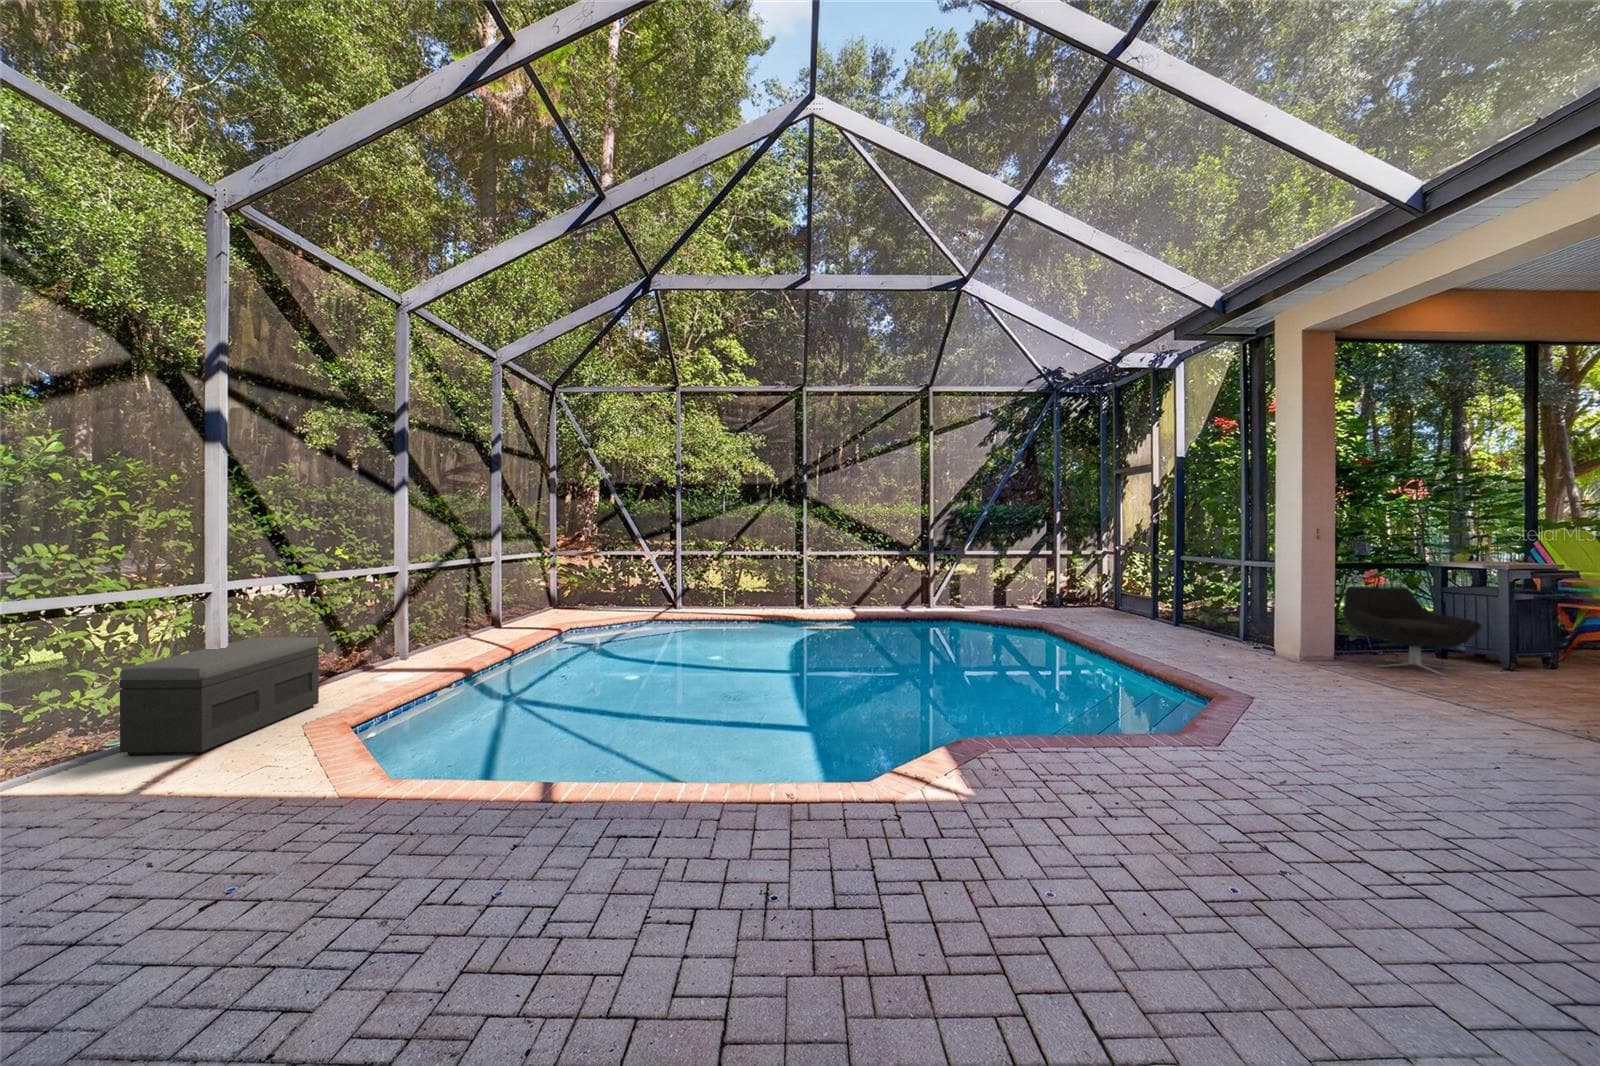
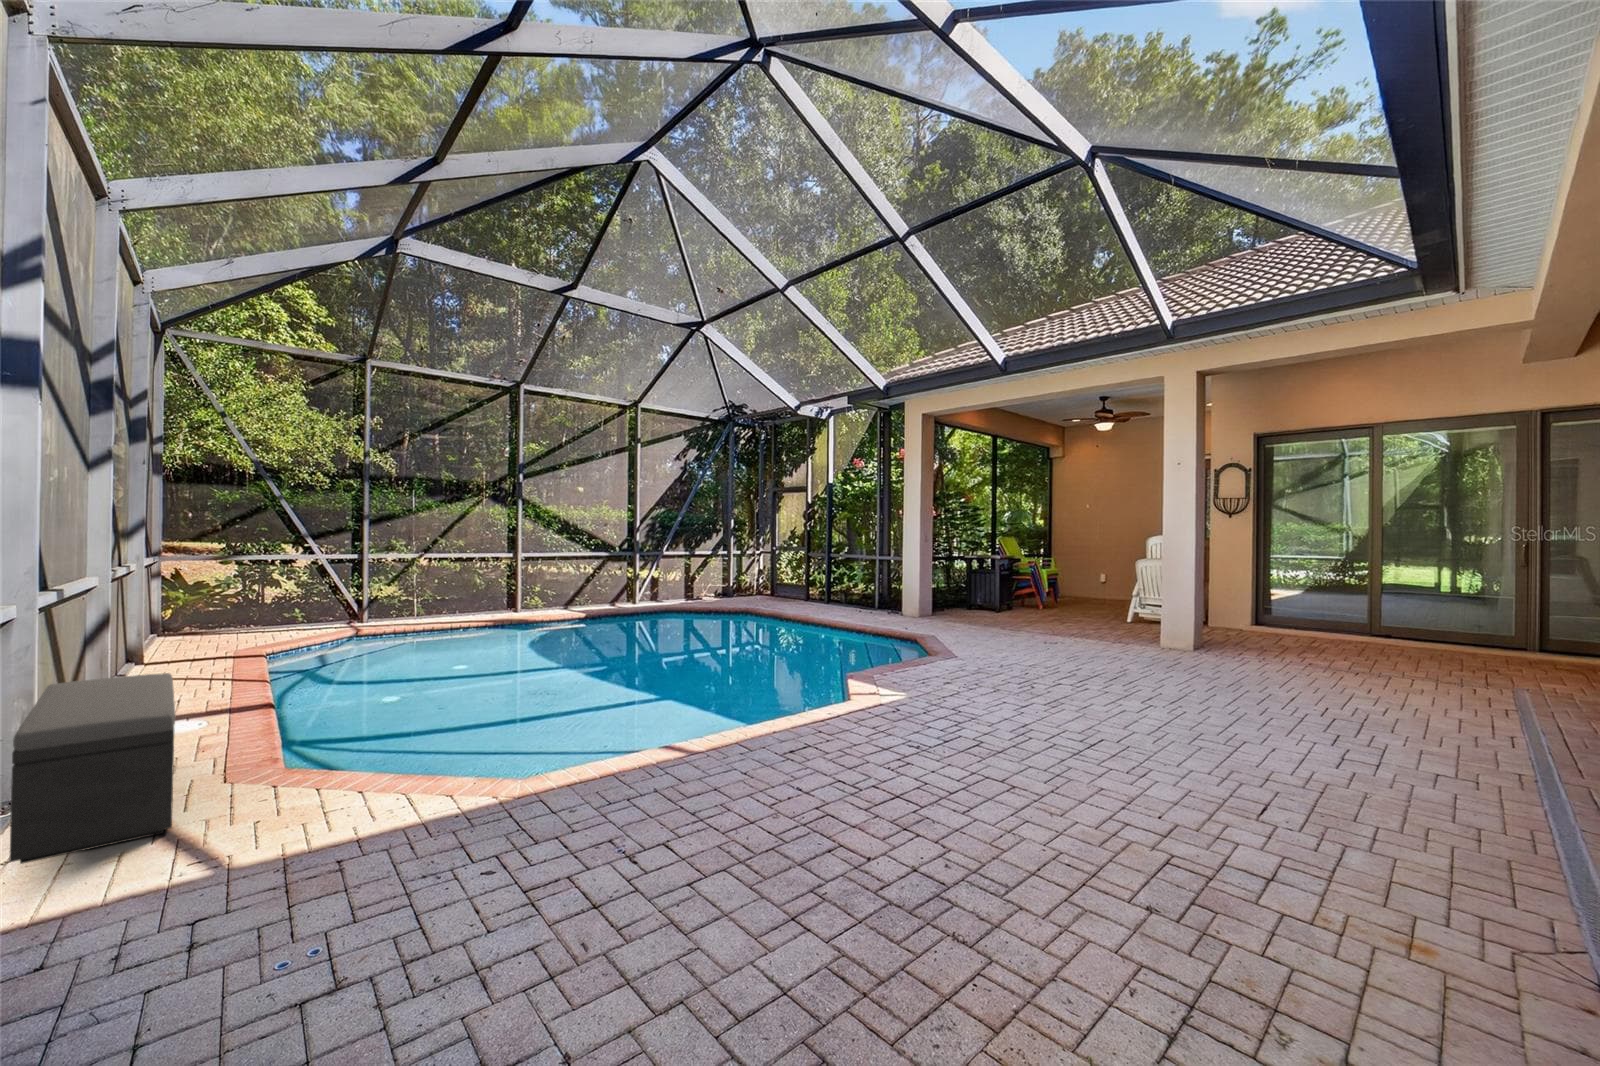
lounge chair: present [1343,586,1482,676] -> none [941,571,1003,620]

